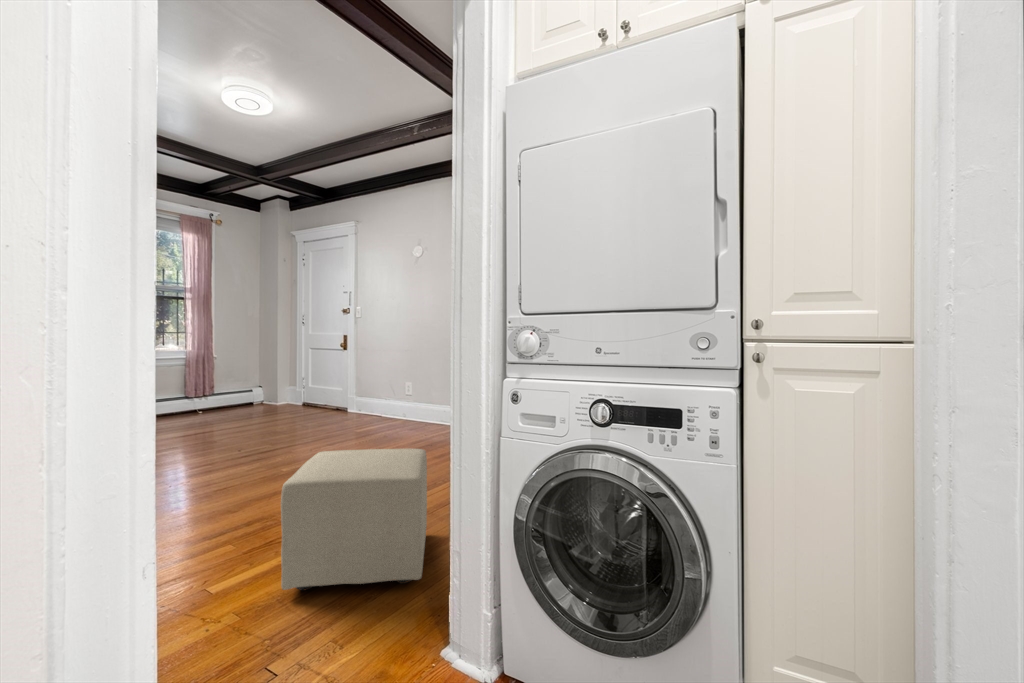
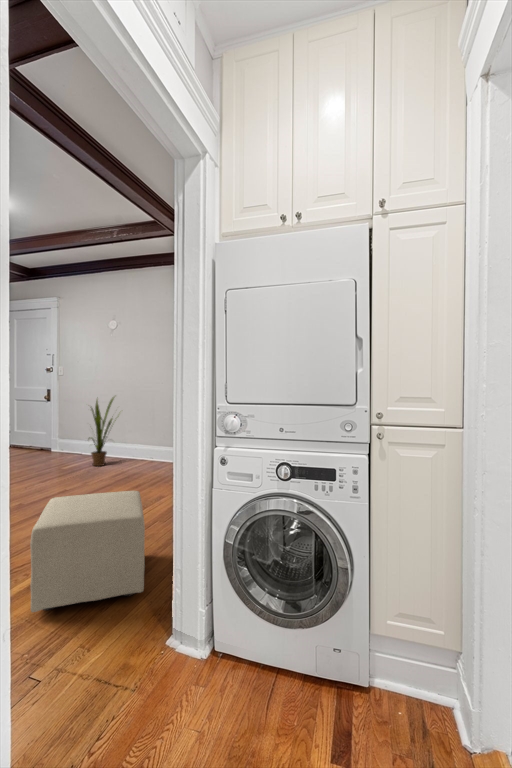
house plant: none [383,341,427,428] -> present [91,397,116,466]

